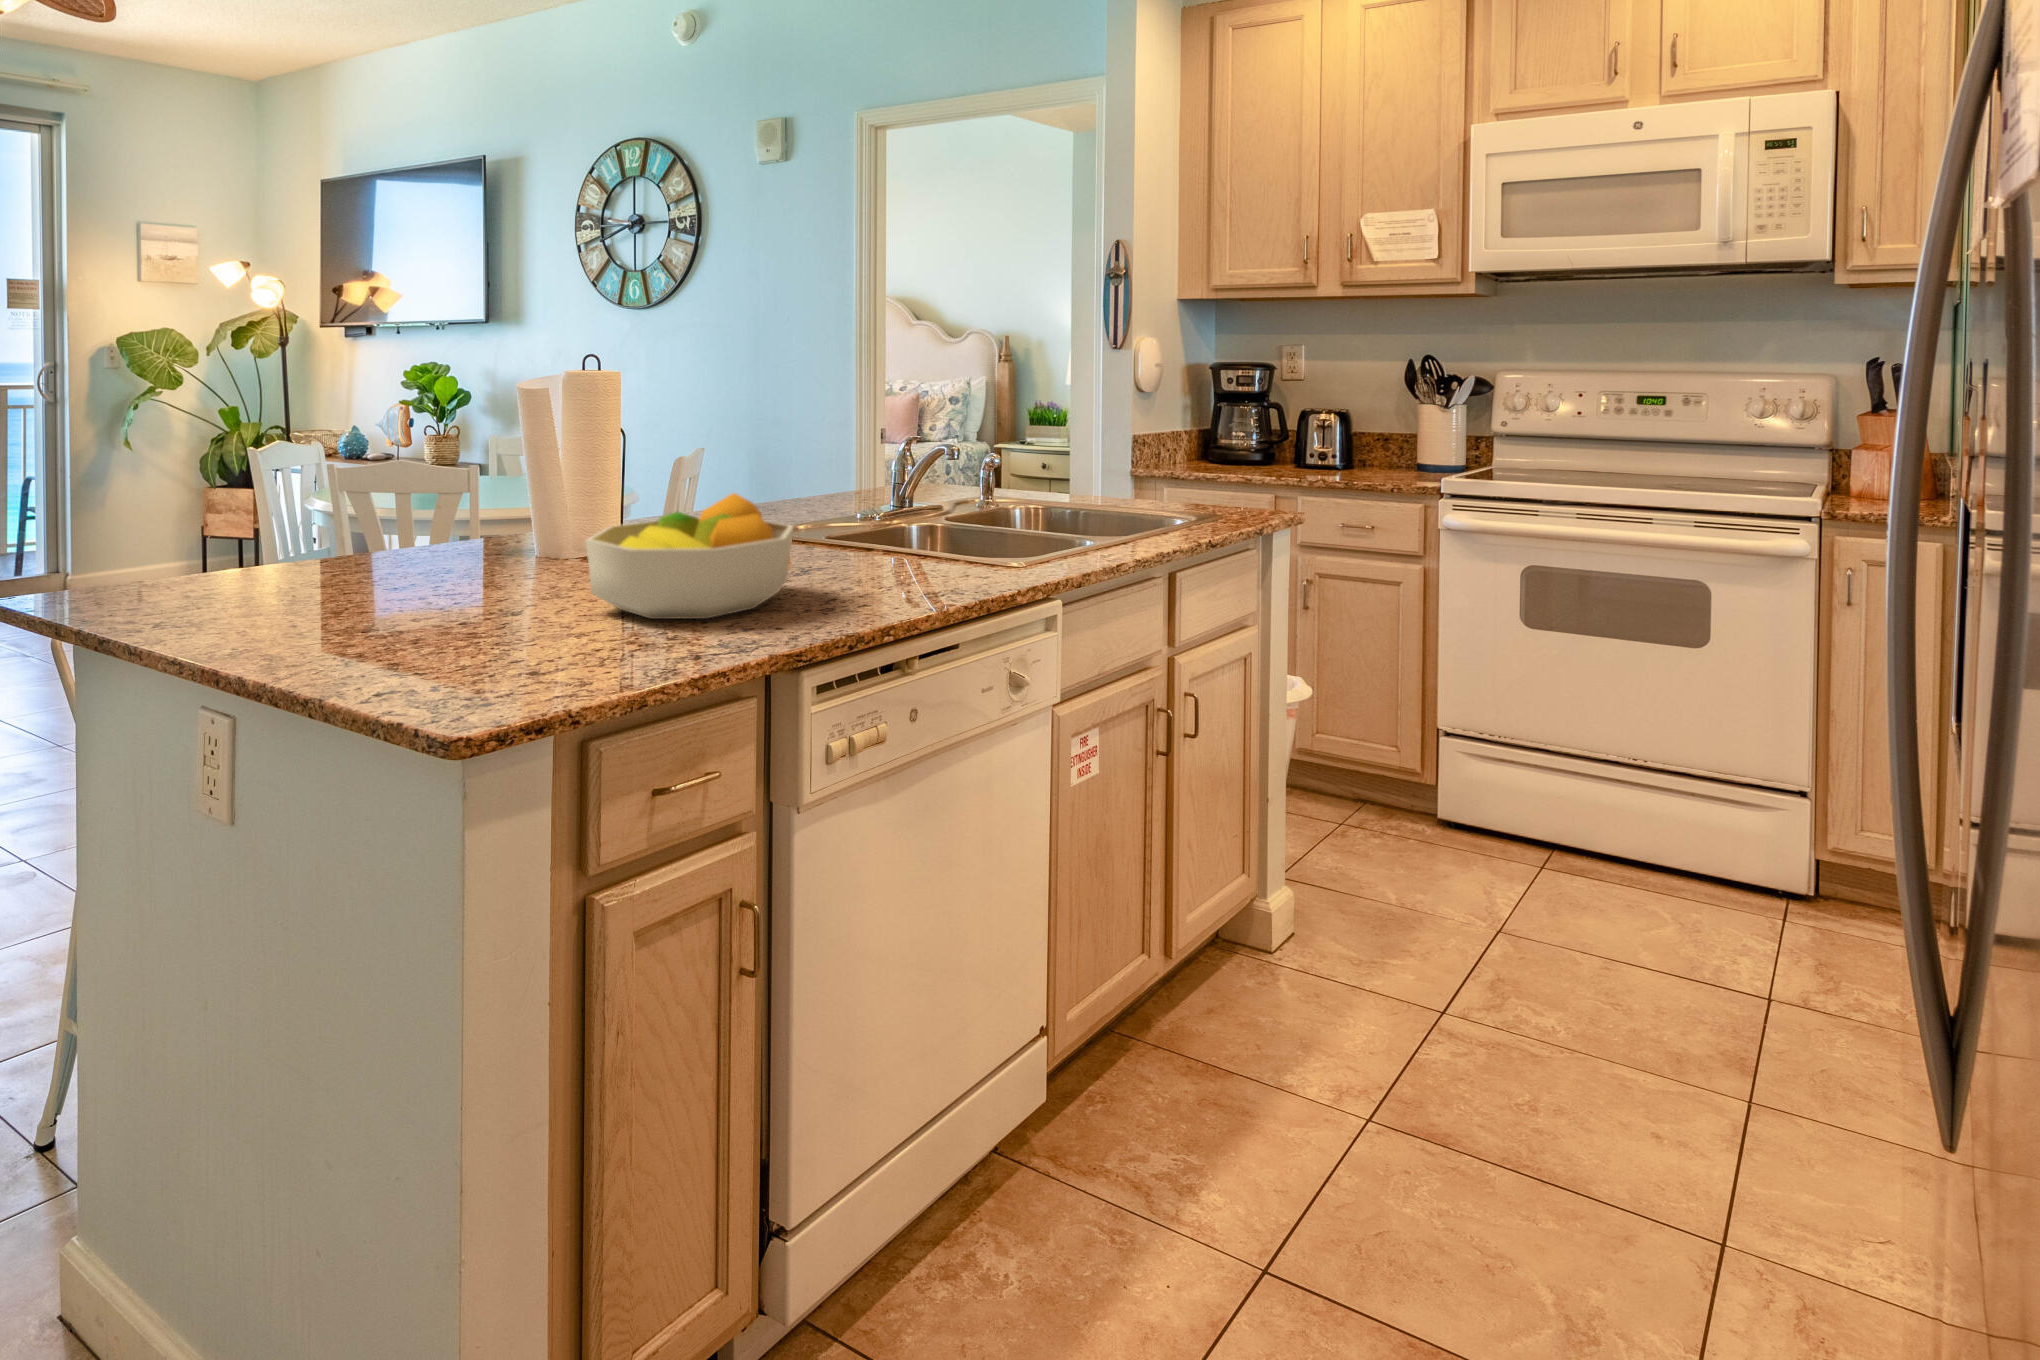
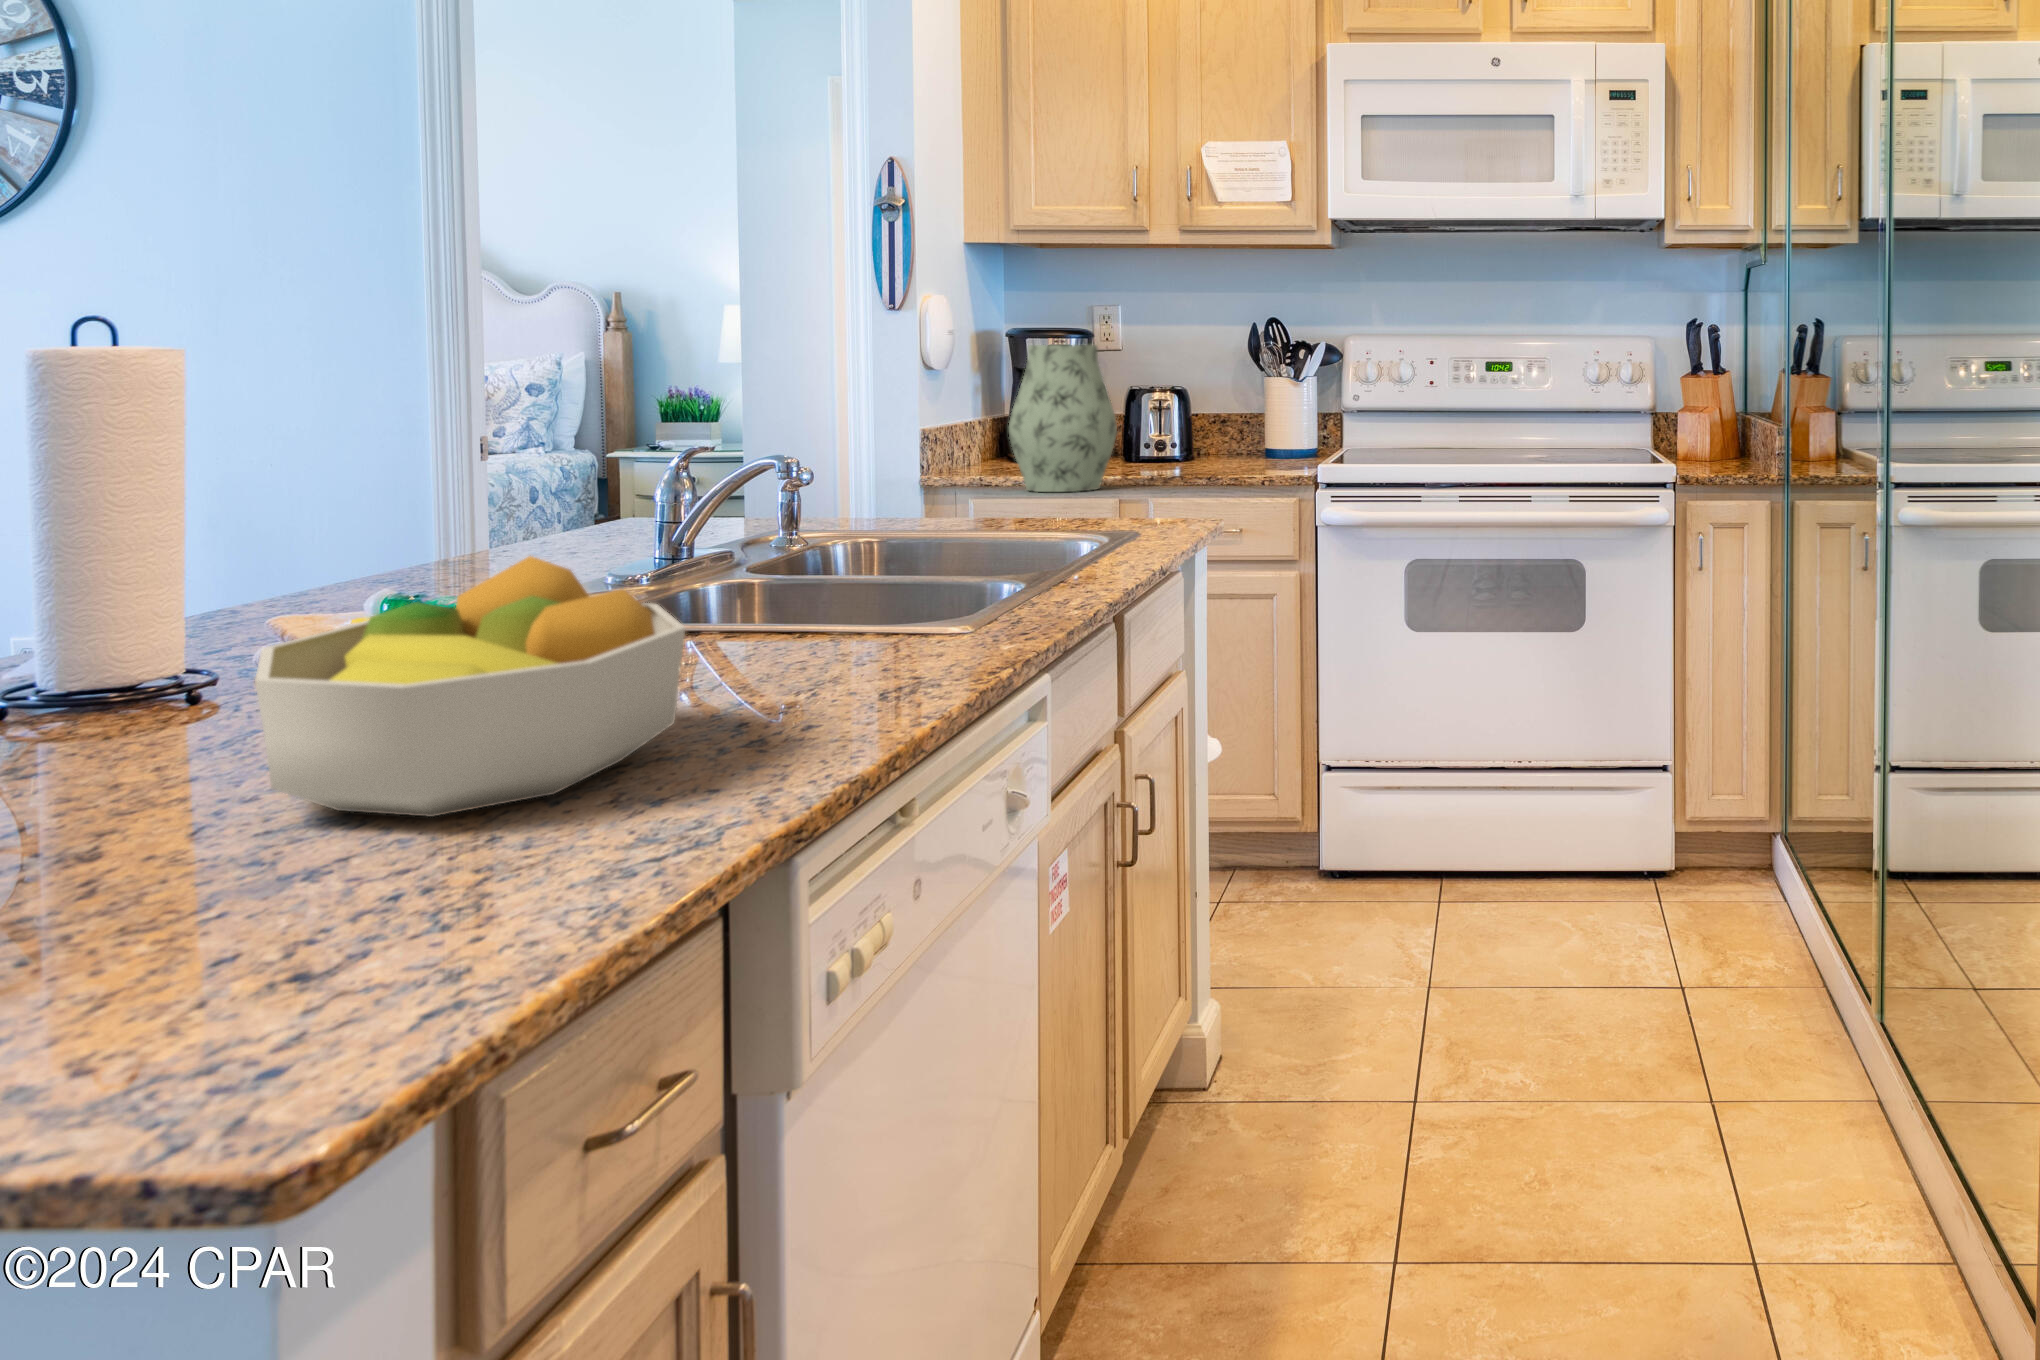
vase: none [1192,375,1276,487] -> present [1009,345,1117,492]

